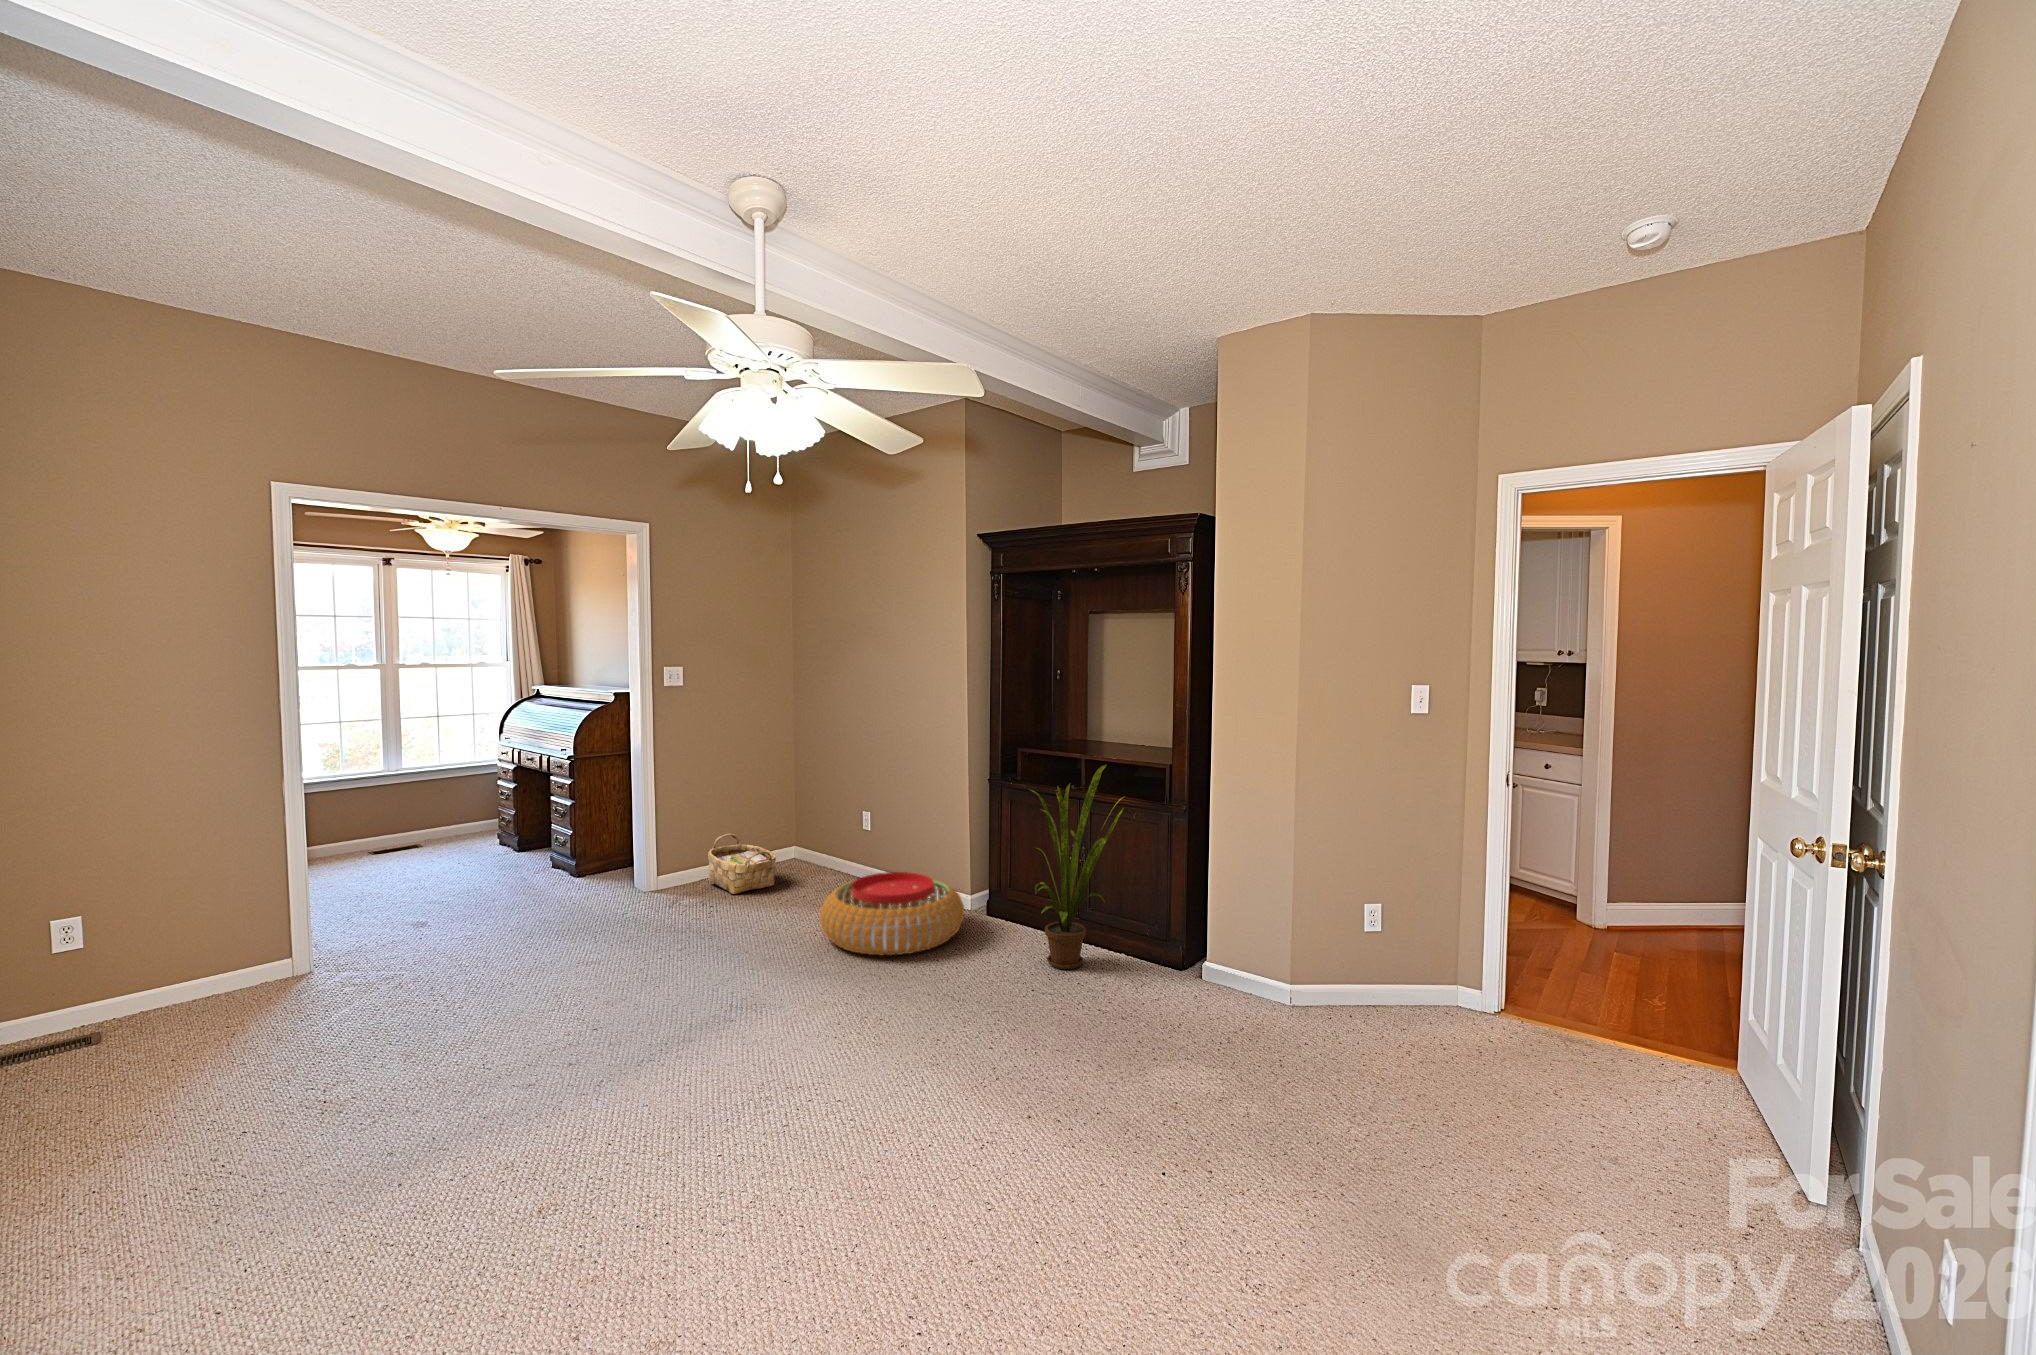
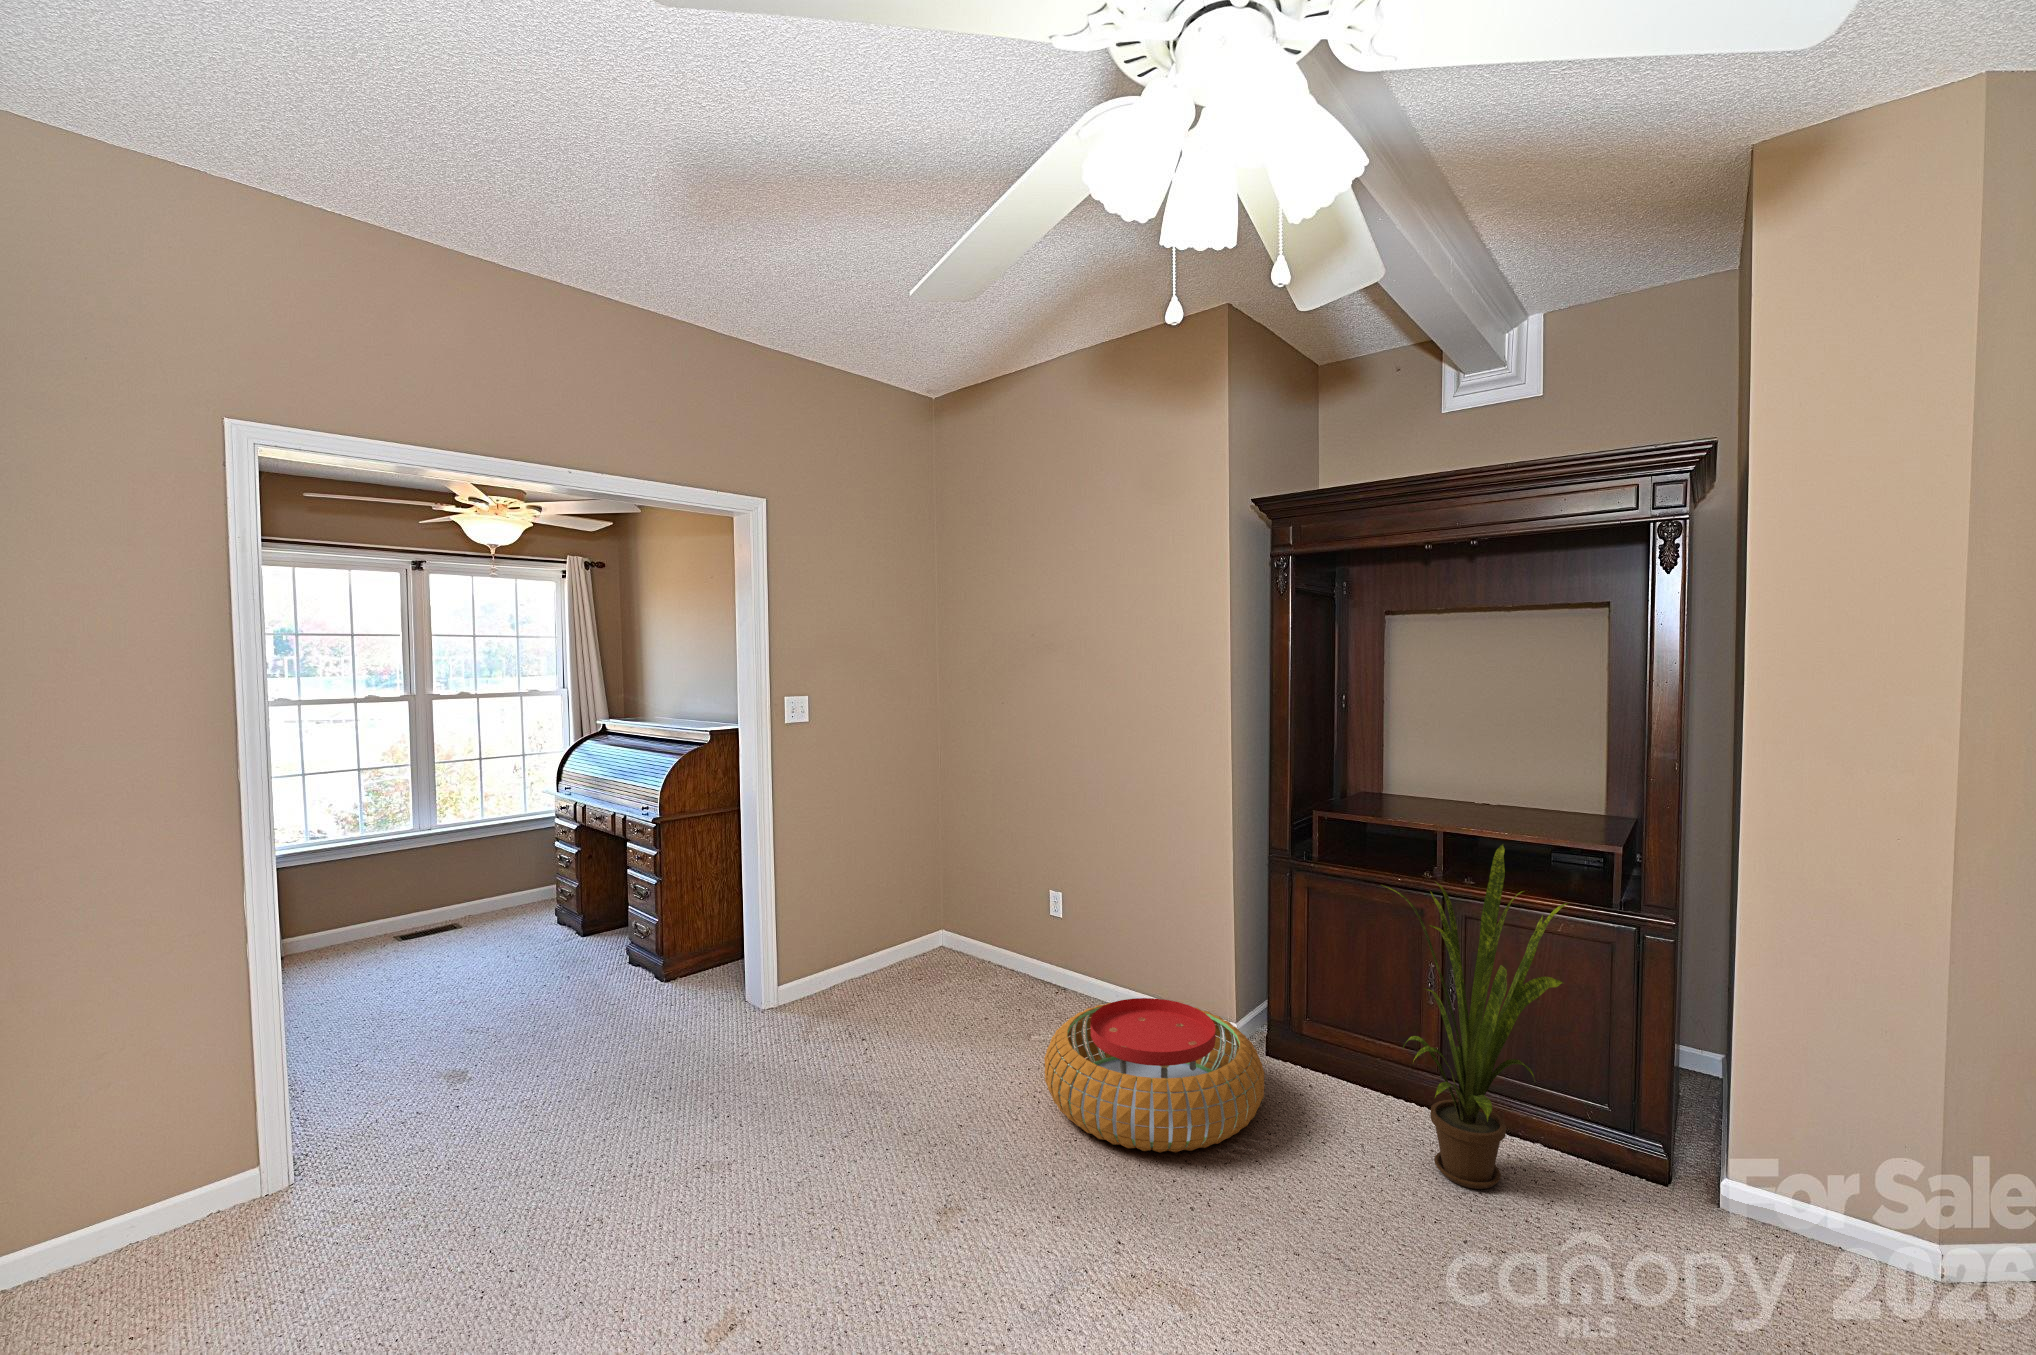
woven basket: present [708,834,776,894] -> none [845,923,938,1015]

